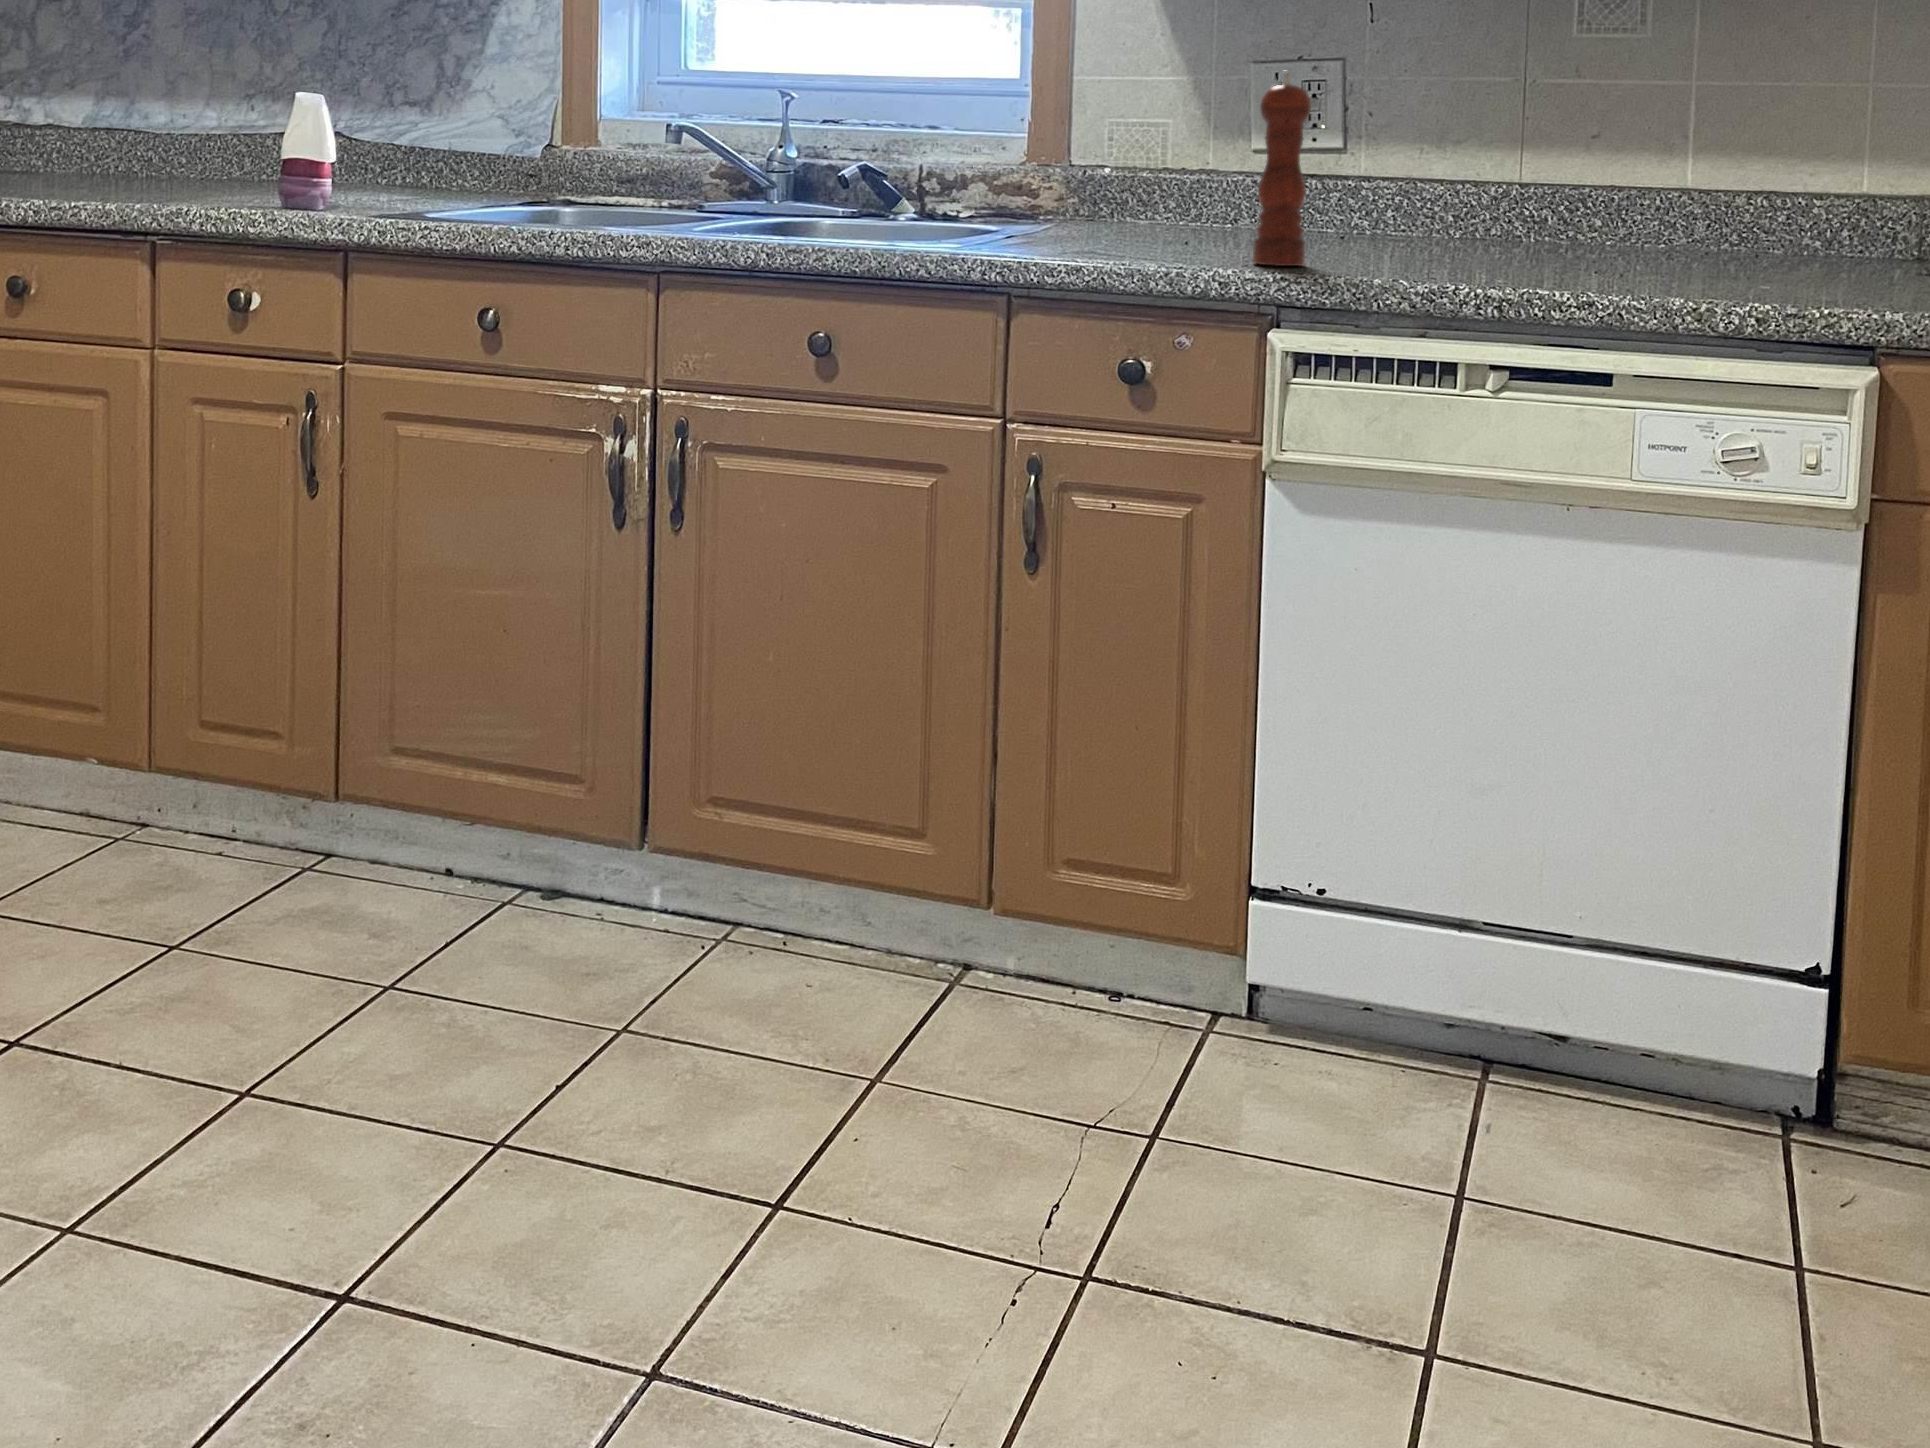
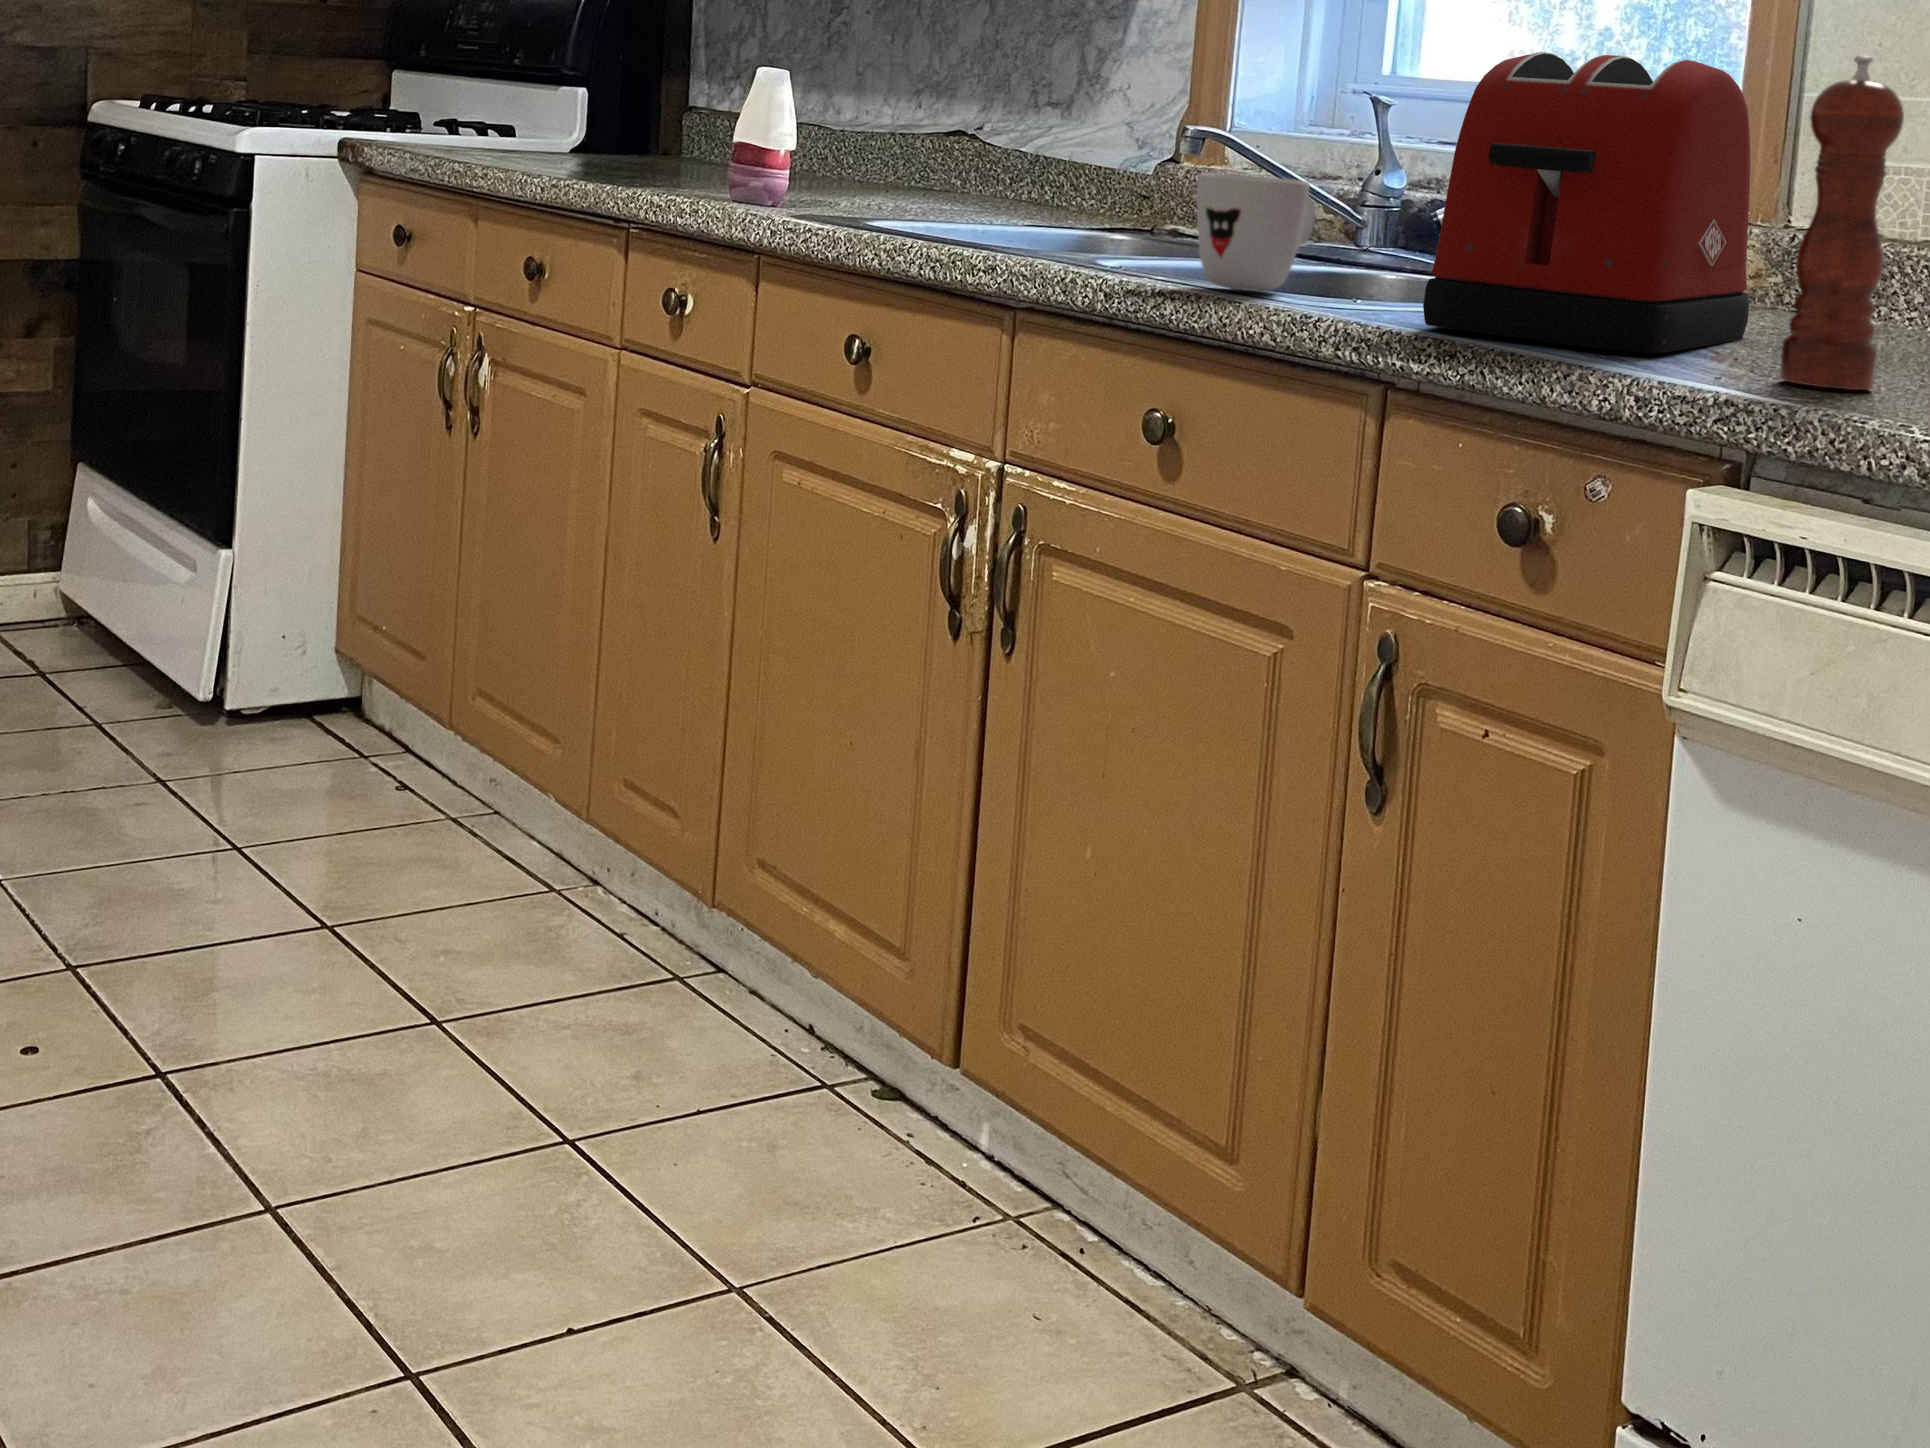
toaster: none [996,69,1165,257] -> present [1423,52,1751,353]
mug: none [798,161,876,242] -> present [1197,173,1315,291]

